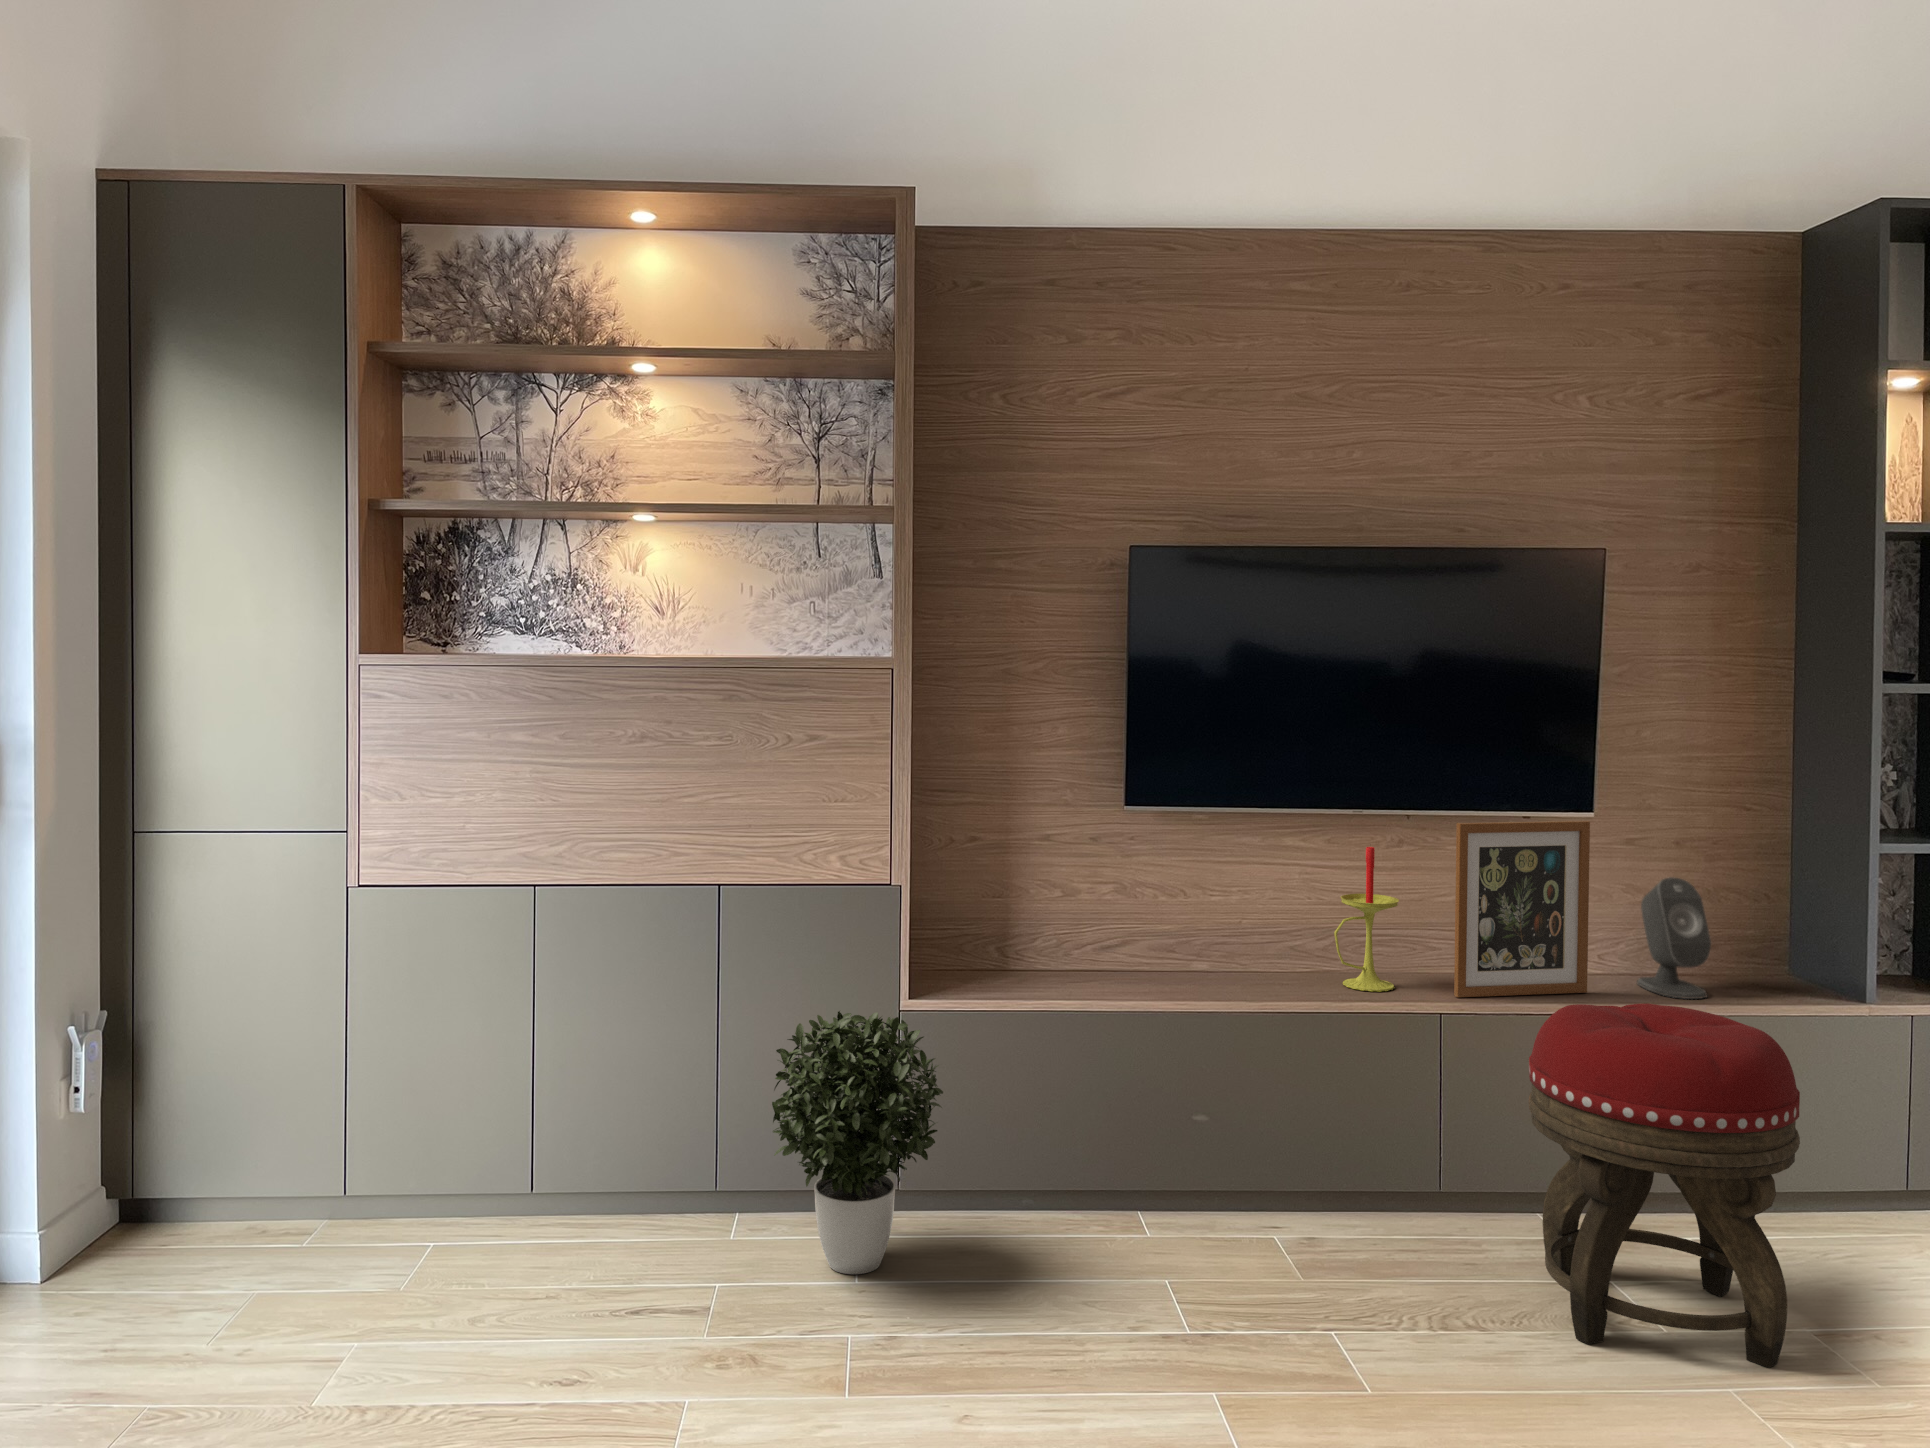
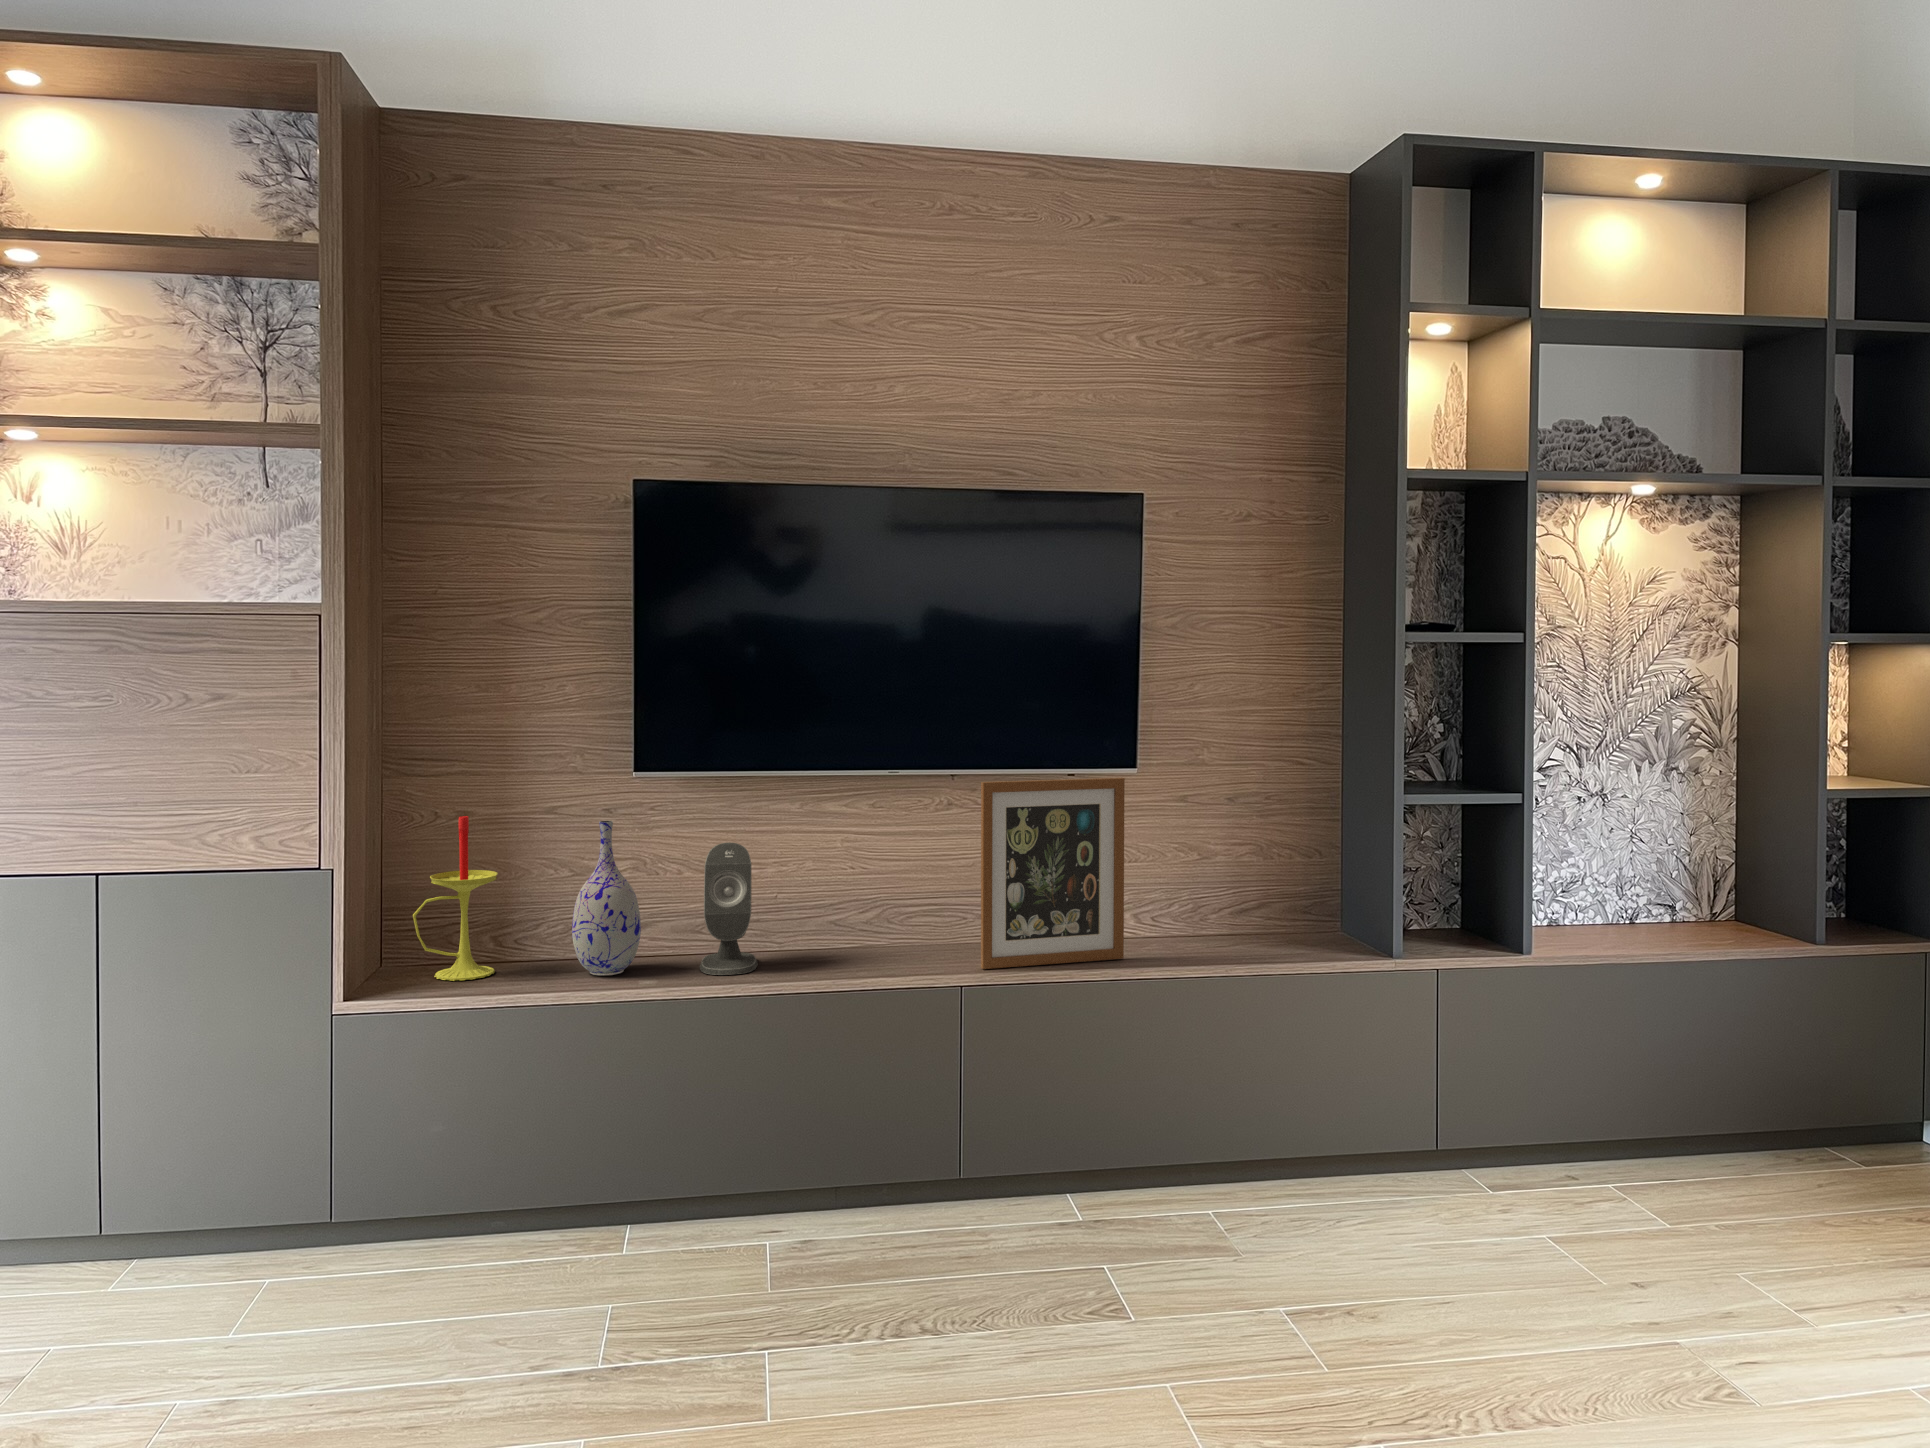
candle: present [1334,847,1399,991] -> present [413,816,498,981]
vase: none [1080,850,1139,988] -> present [572,821,641,975]
speaker: present [1637,877,1711,999] -> present [700,842,758,975]
footstool: present [1529,1003,1800,1368] -> none [1003,966,1259,1345]
potted plant: present [772,1011,943,1274] -> none [112,1013,358,1326]

